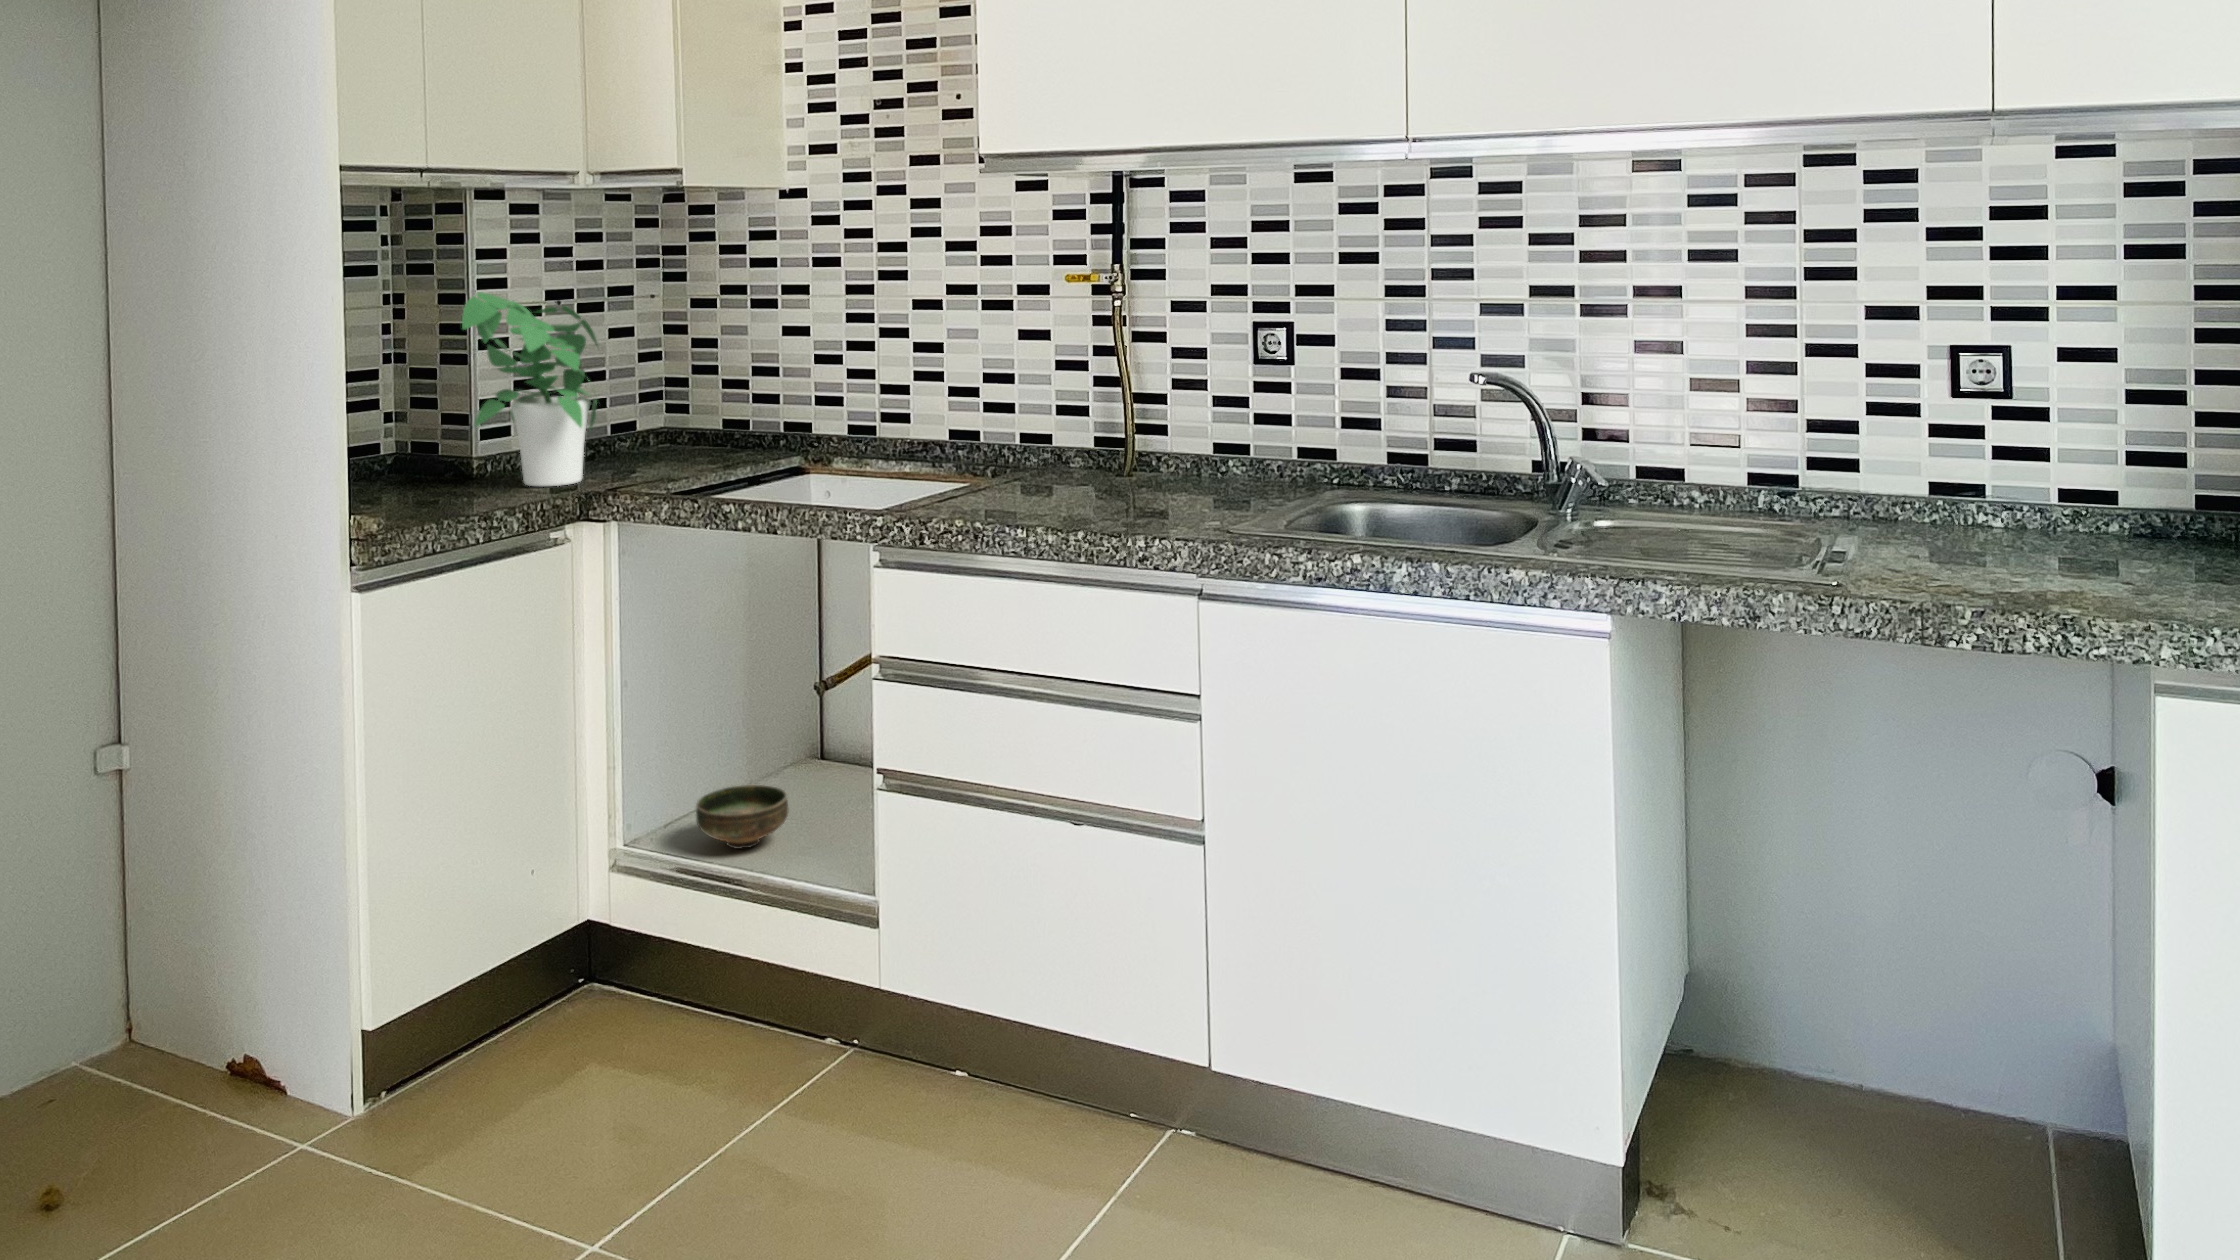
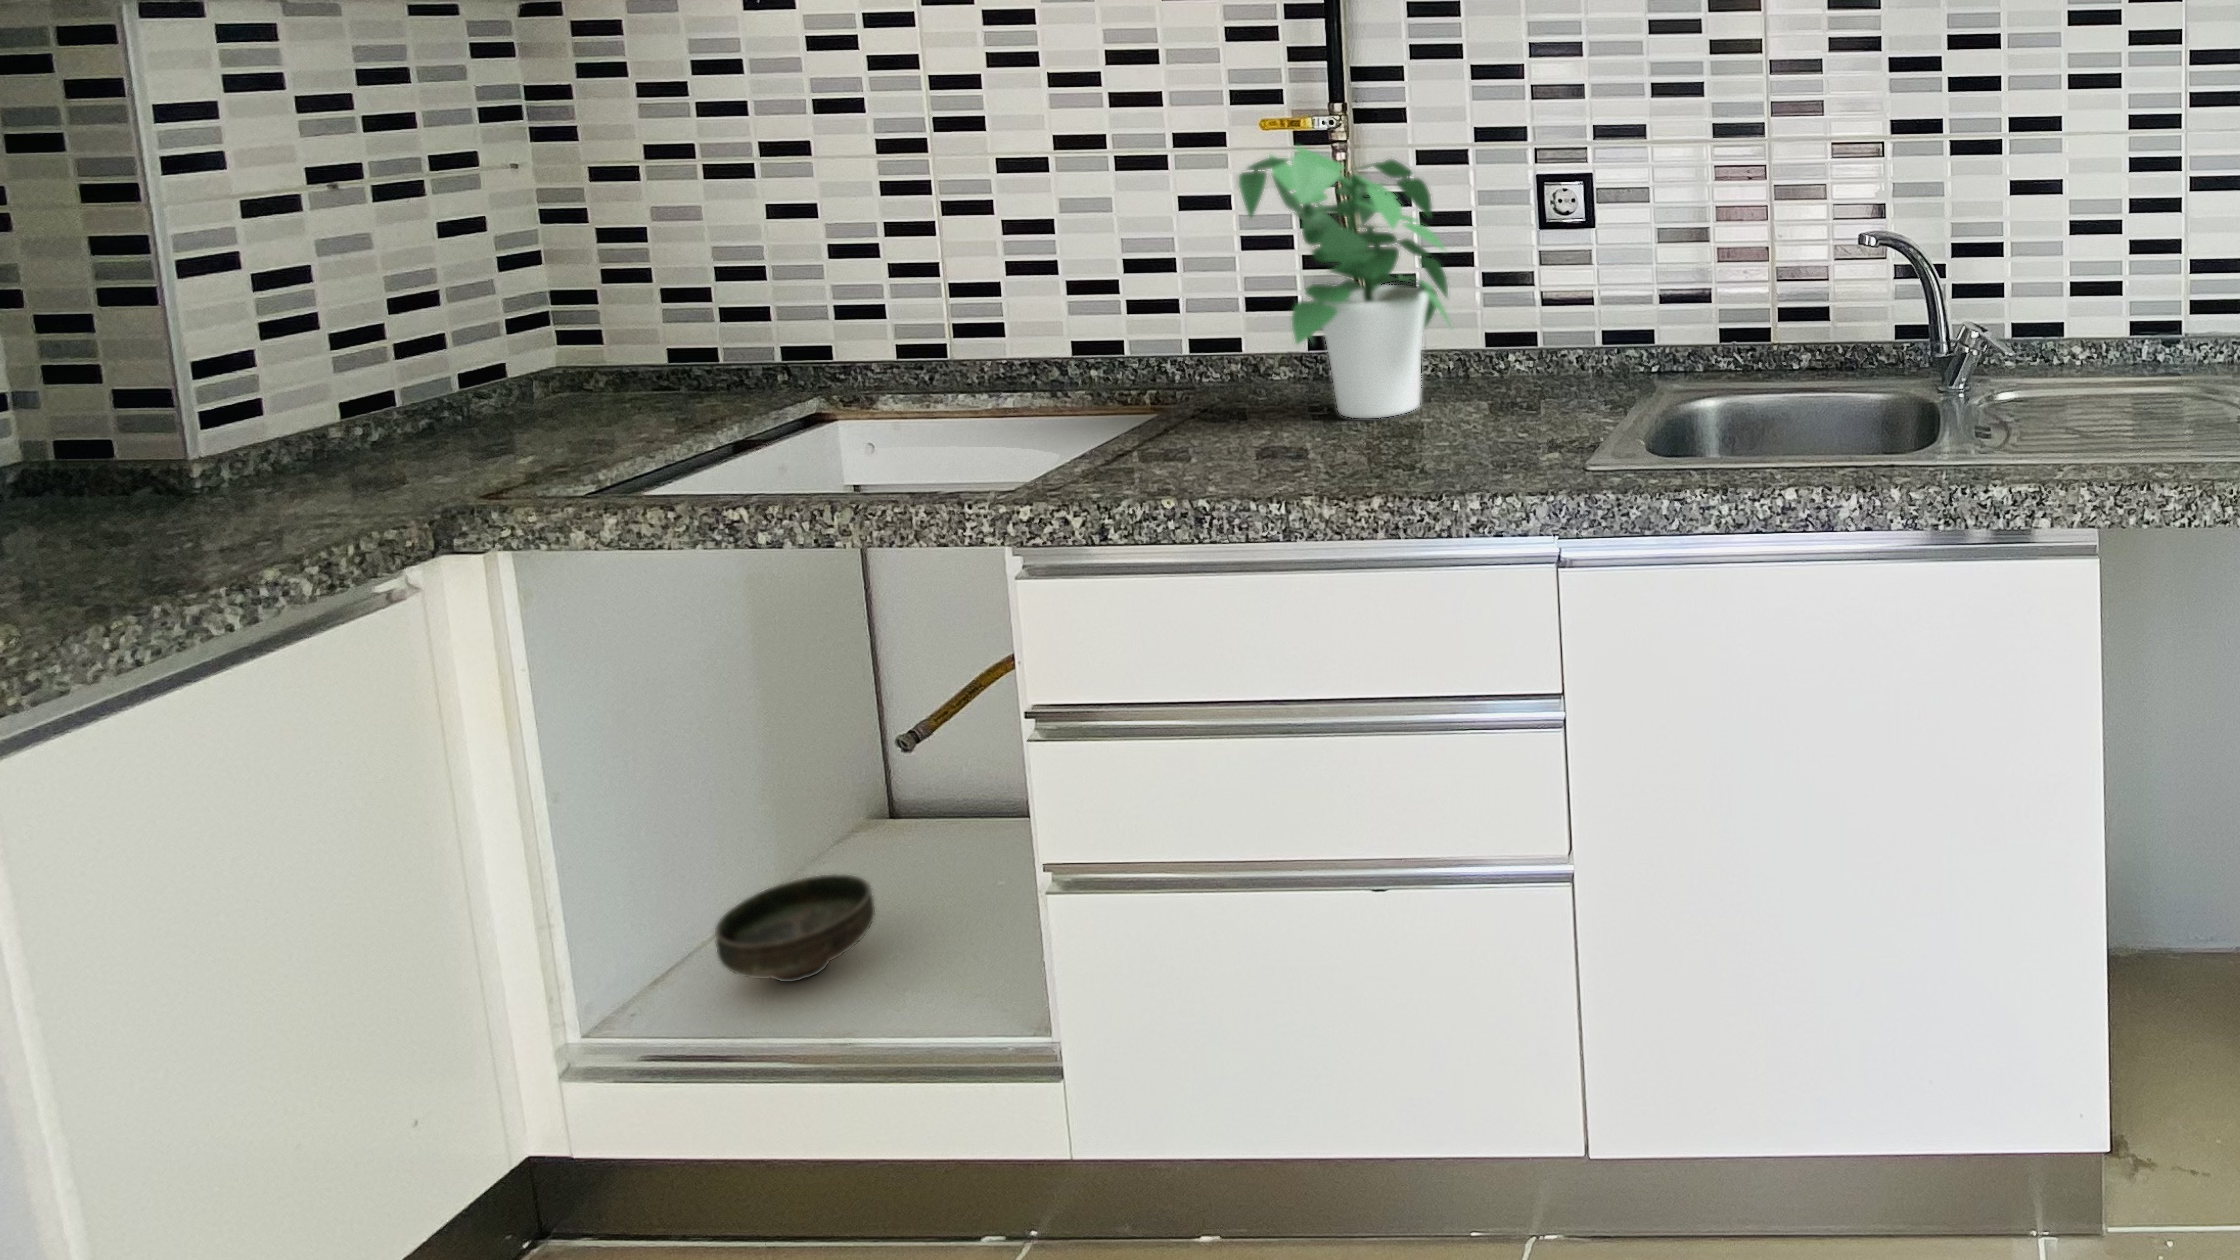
potted plant: present [462,292,598,487] -> present [1239,147,1449,418]

